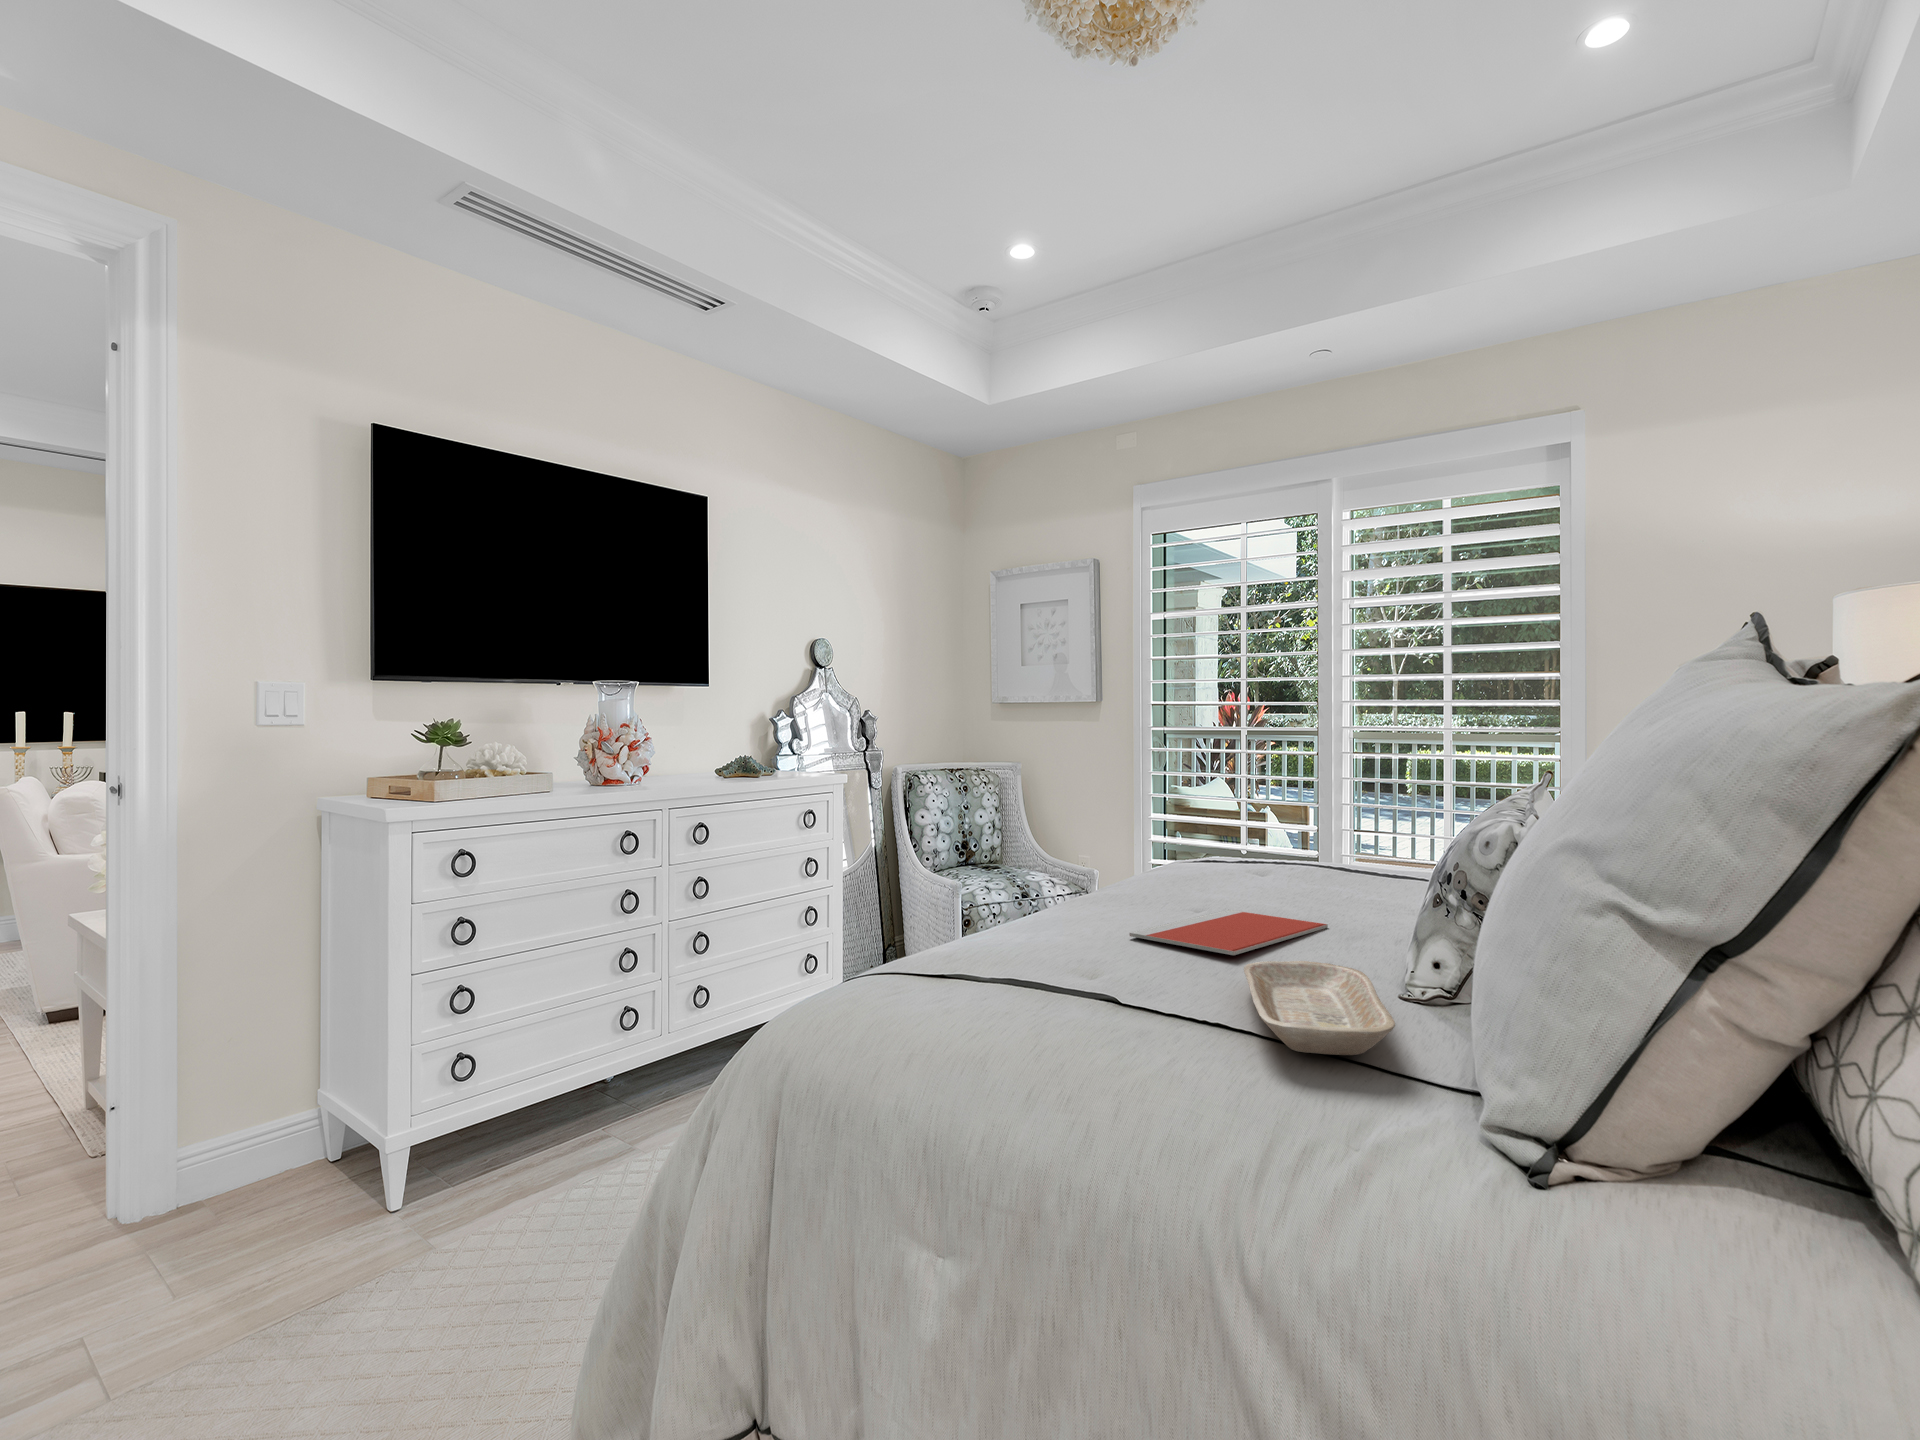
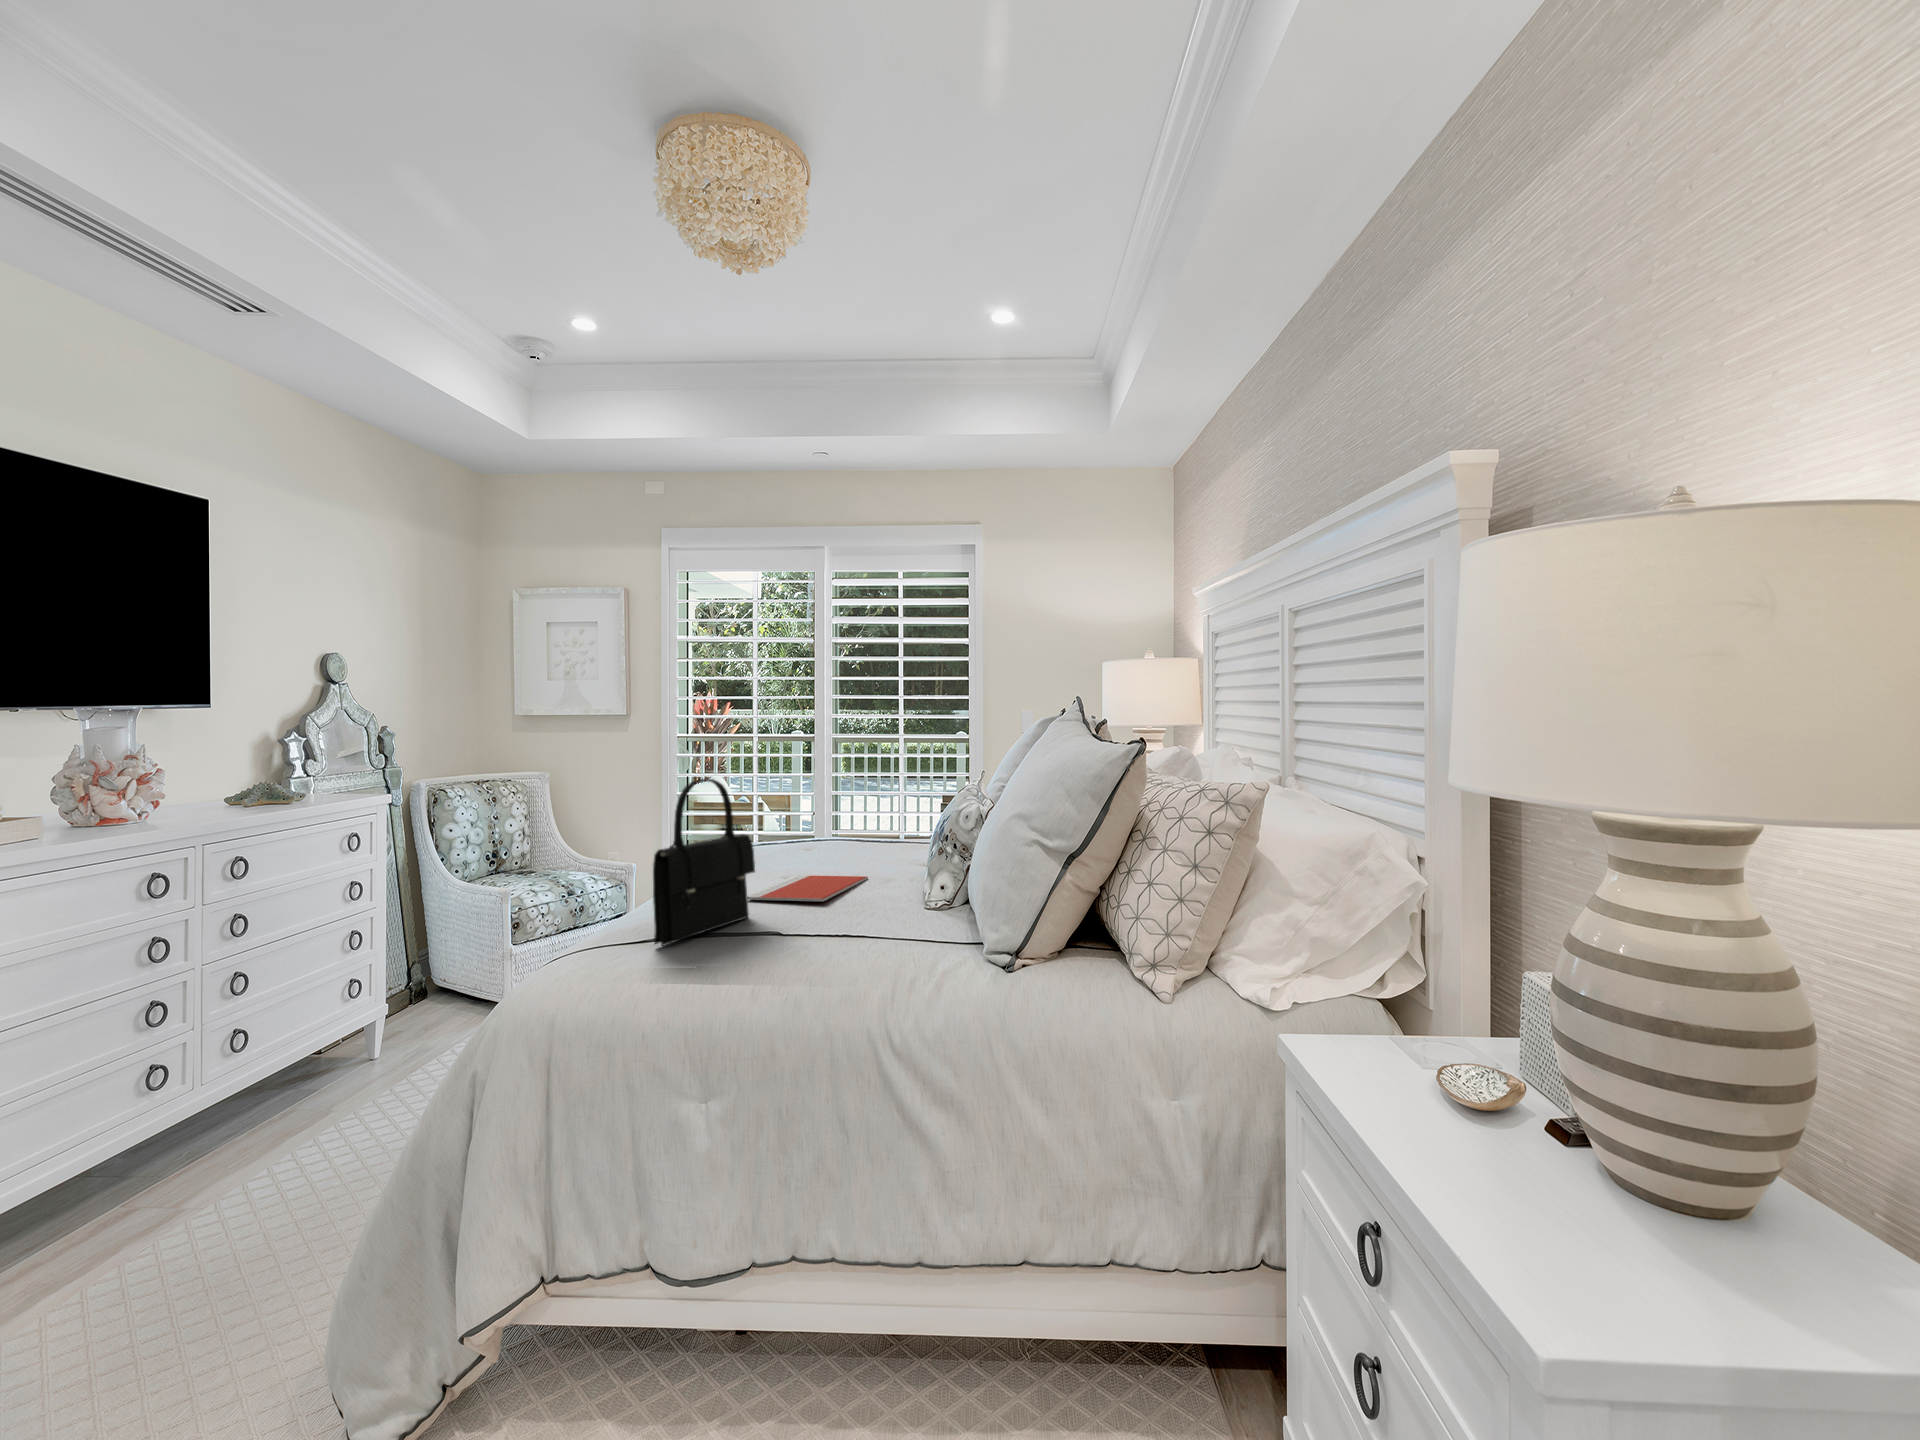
handbag: none [960,759,1124,990] -> present [653,779,755,946]
tray: present [1244,961,1395,1055] -> none [840,897,939,944]

